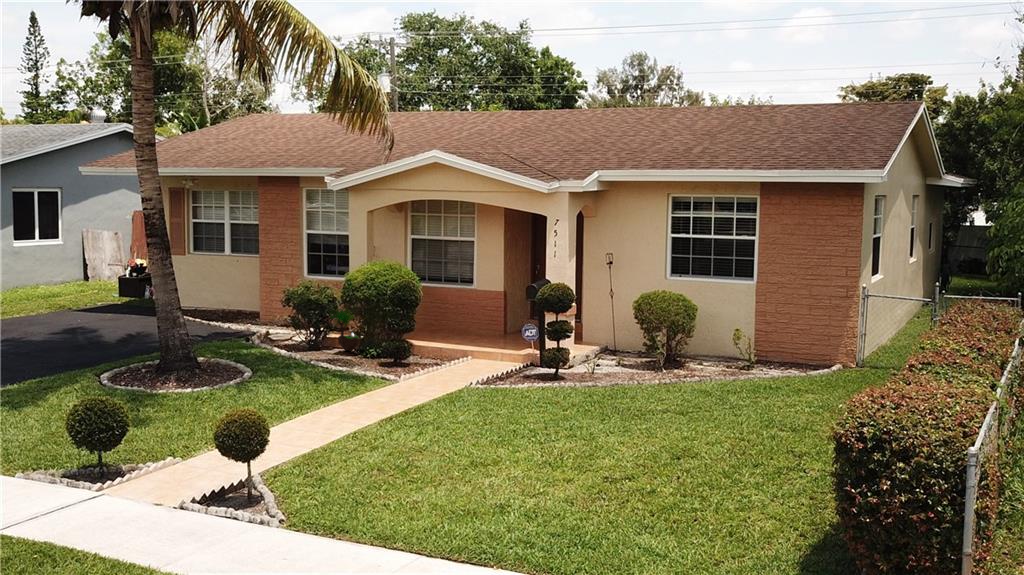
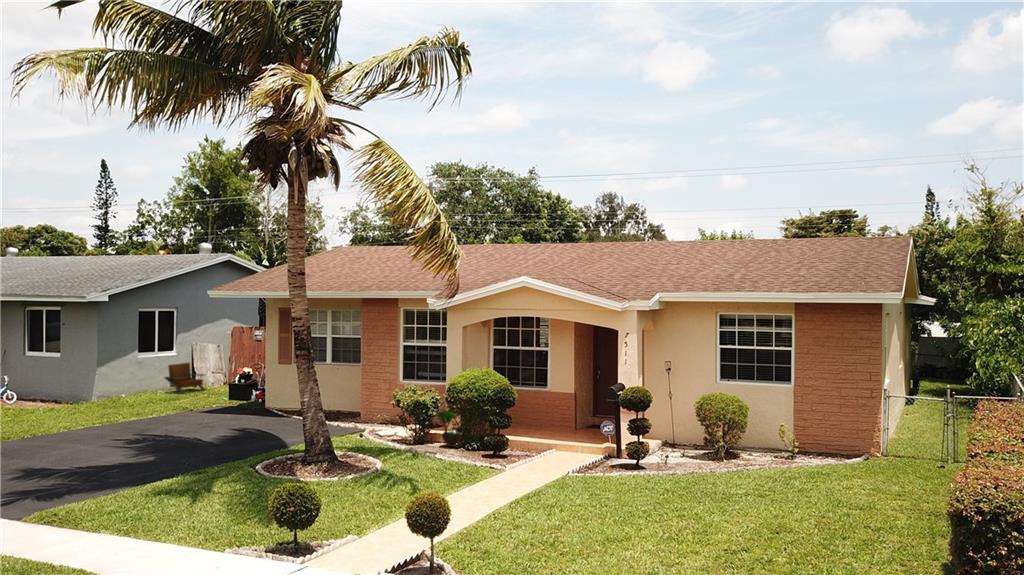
lounge chair: none [50,253,102,289] -> present [164,363,206,394]

